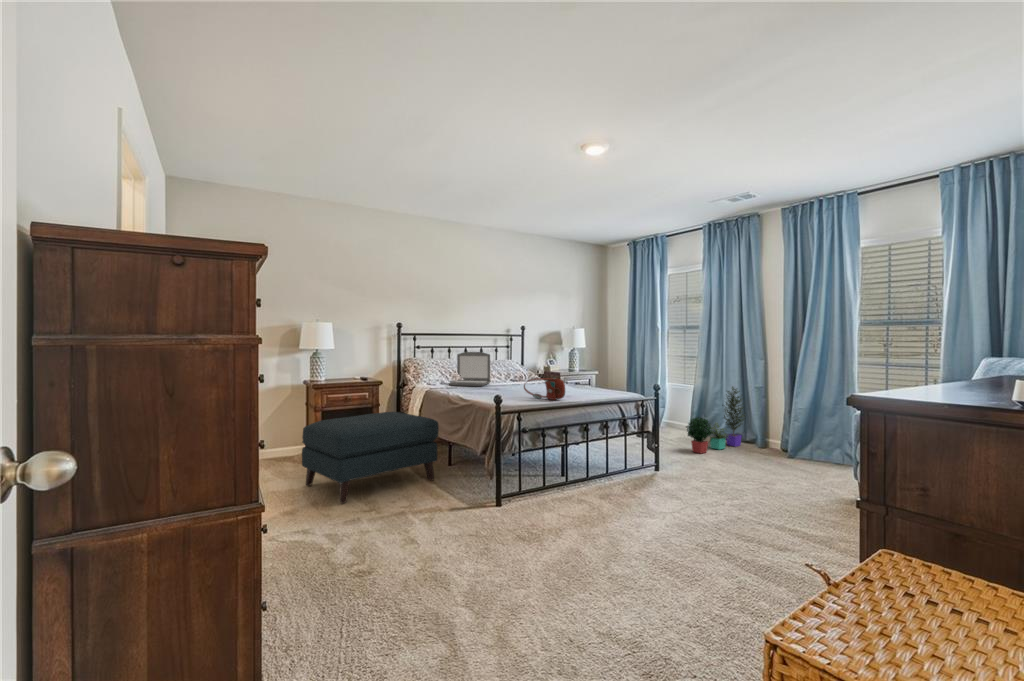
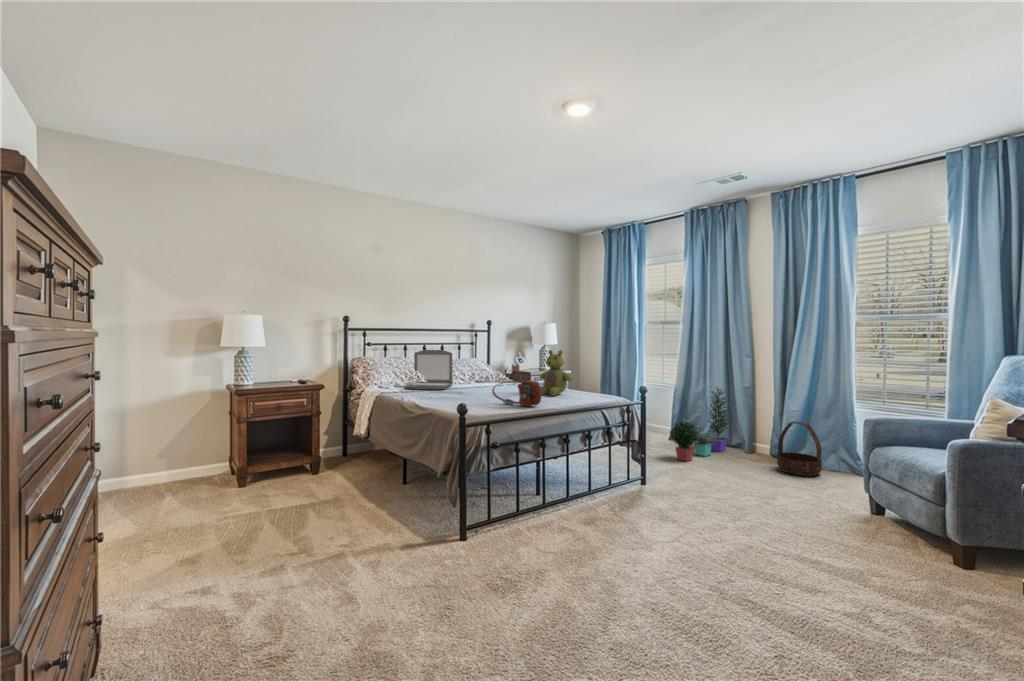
stuffed bear: none [562,352,594,392] -> present [540,350,572,396]
ottoman: present [302,412,439,504] -> none [215,422,390,544]
basket: none [784,418,825,467] -> present [777,422,822,476]

